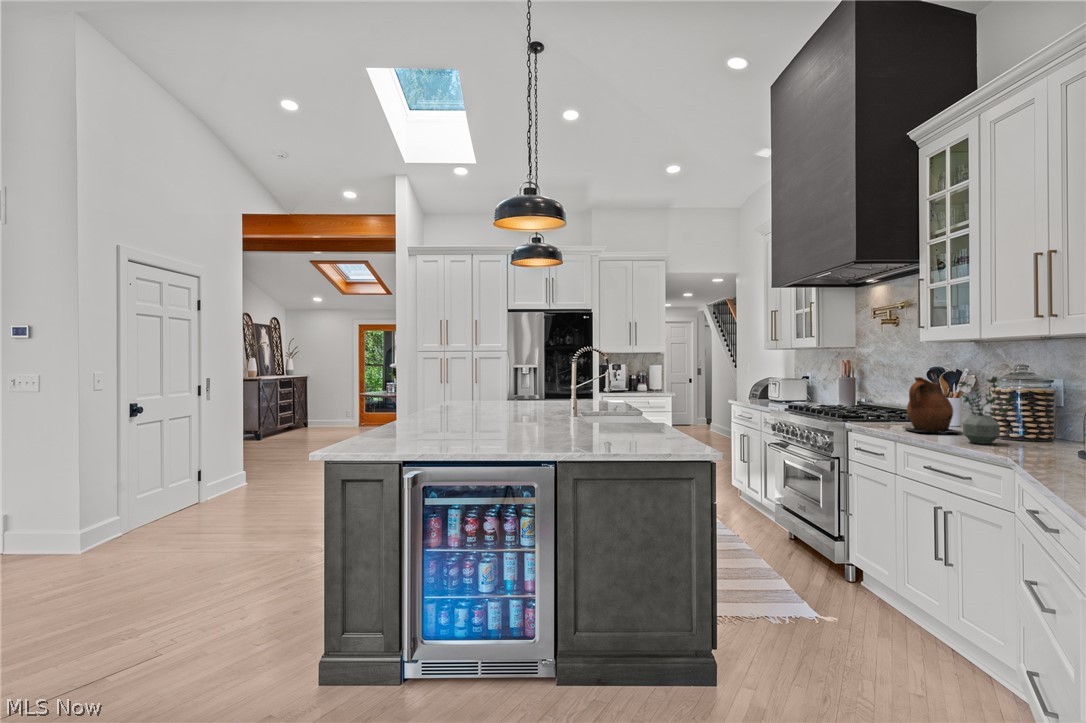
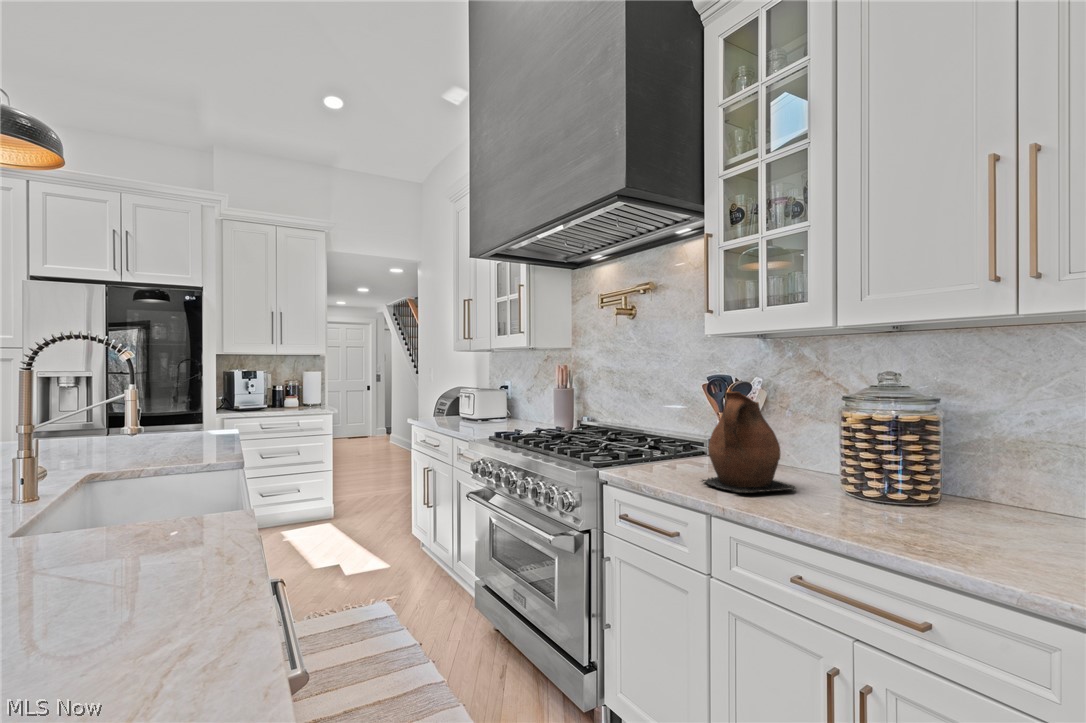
potted plant: present [959,377,1013,444] -> none [836,391,941,525]

